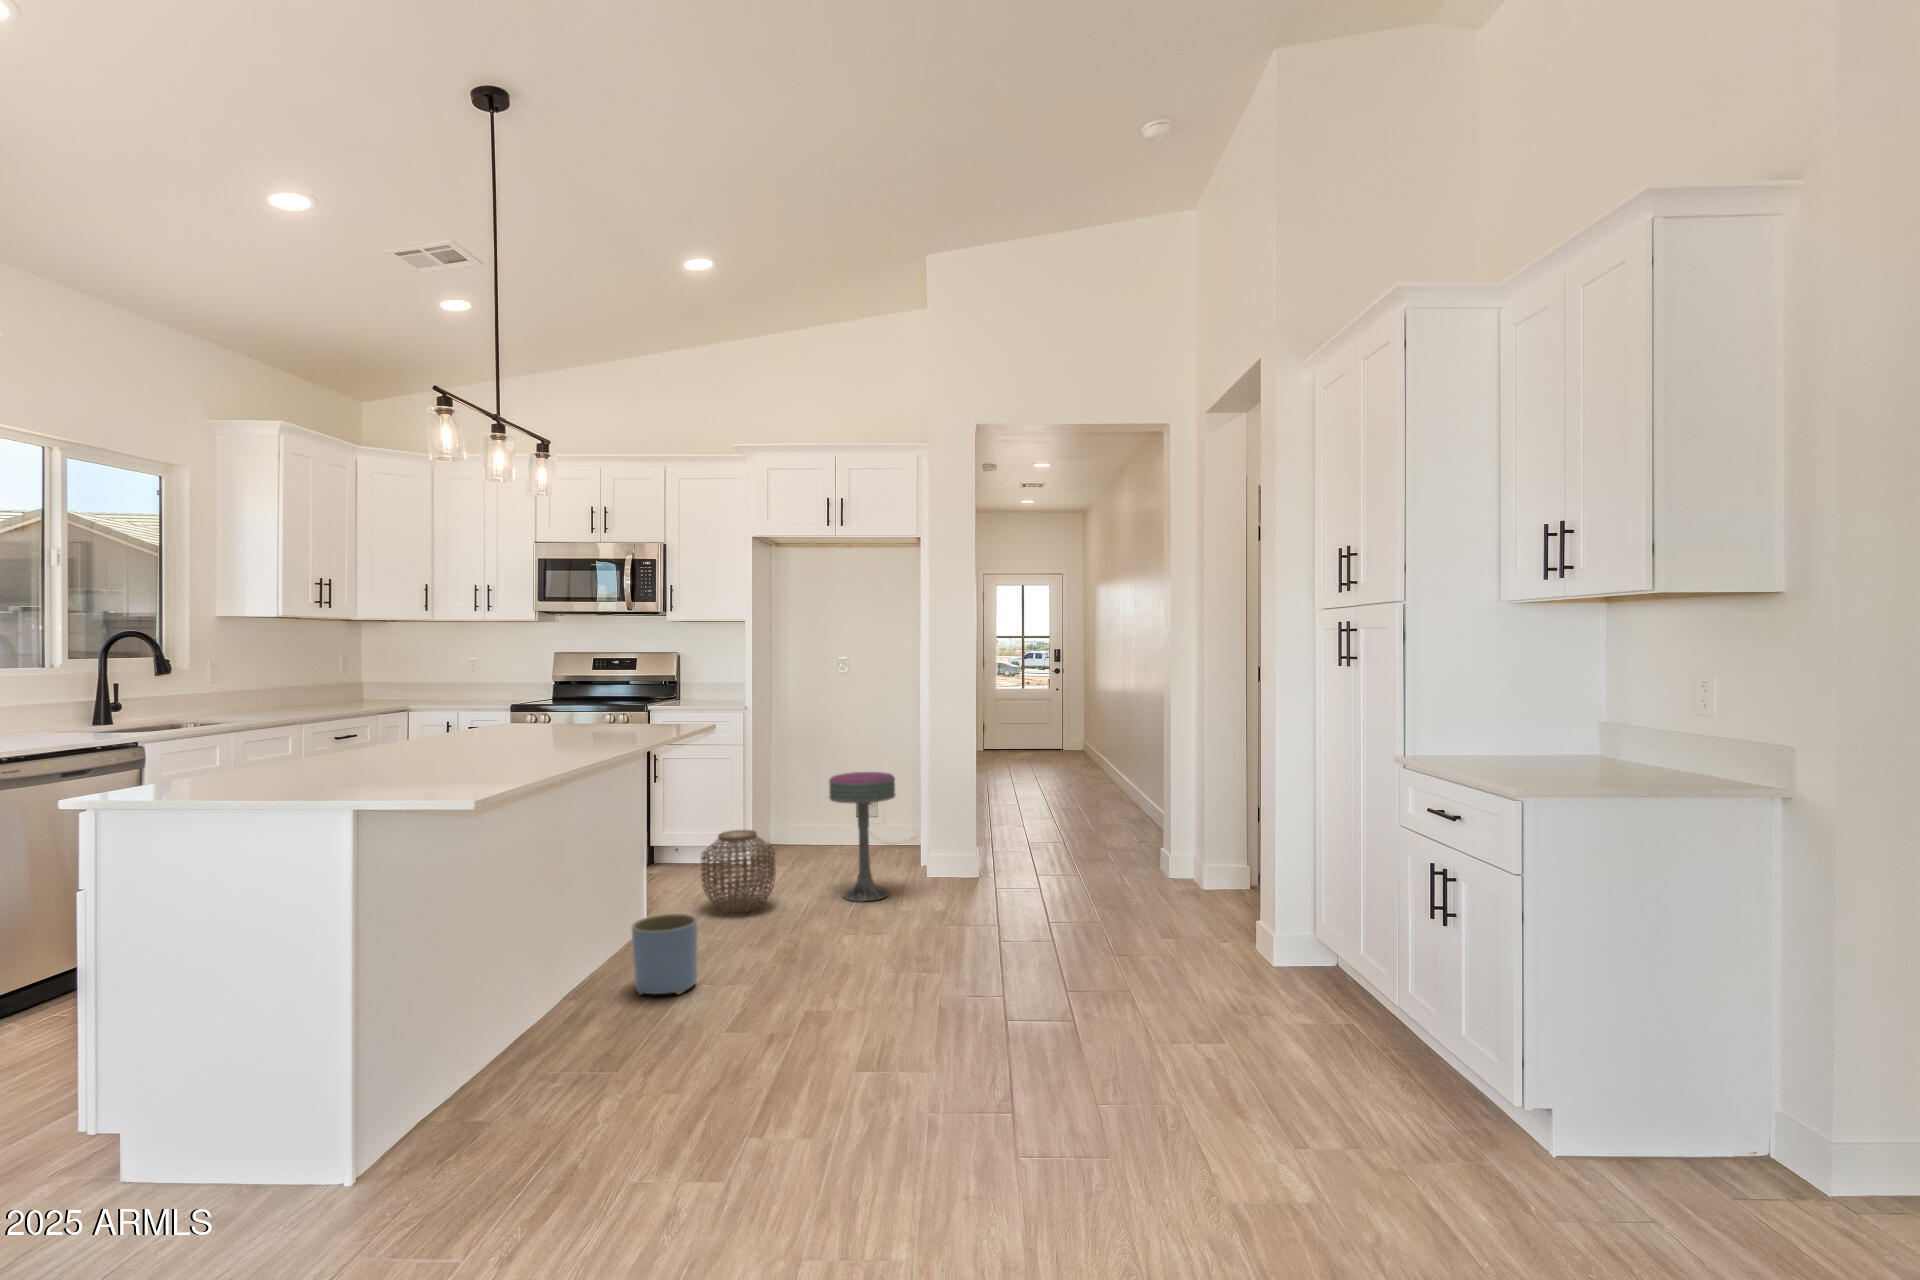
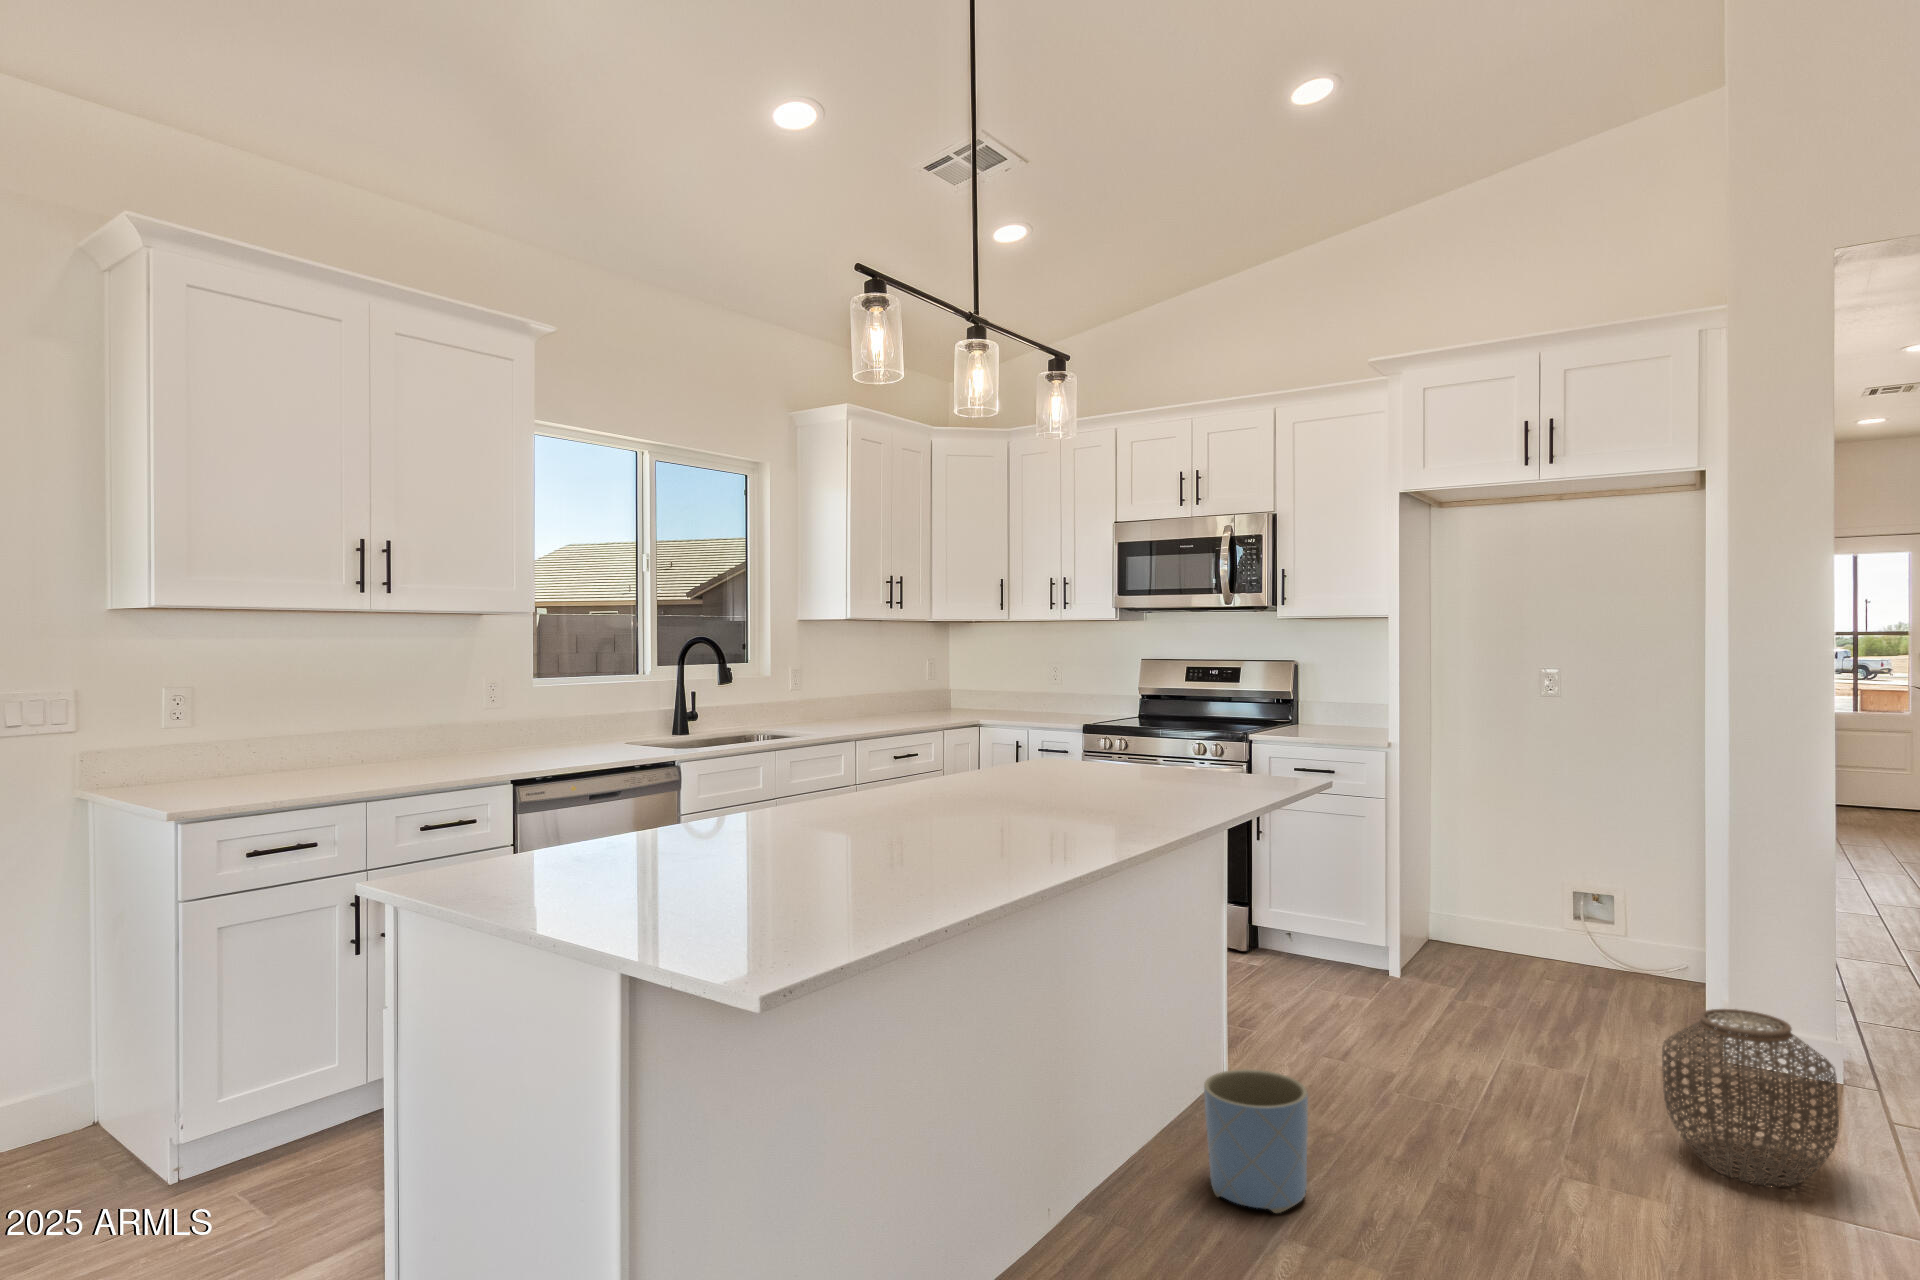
bar stool: present [829,772,895,901] -> none [1533,859,1661,1084]
woven basket: present [701,830,775,913] -> present [1662,1009,1839,1186]

